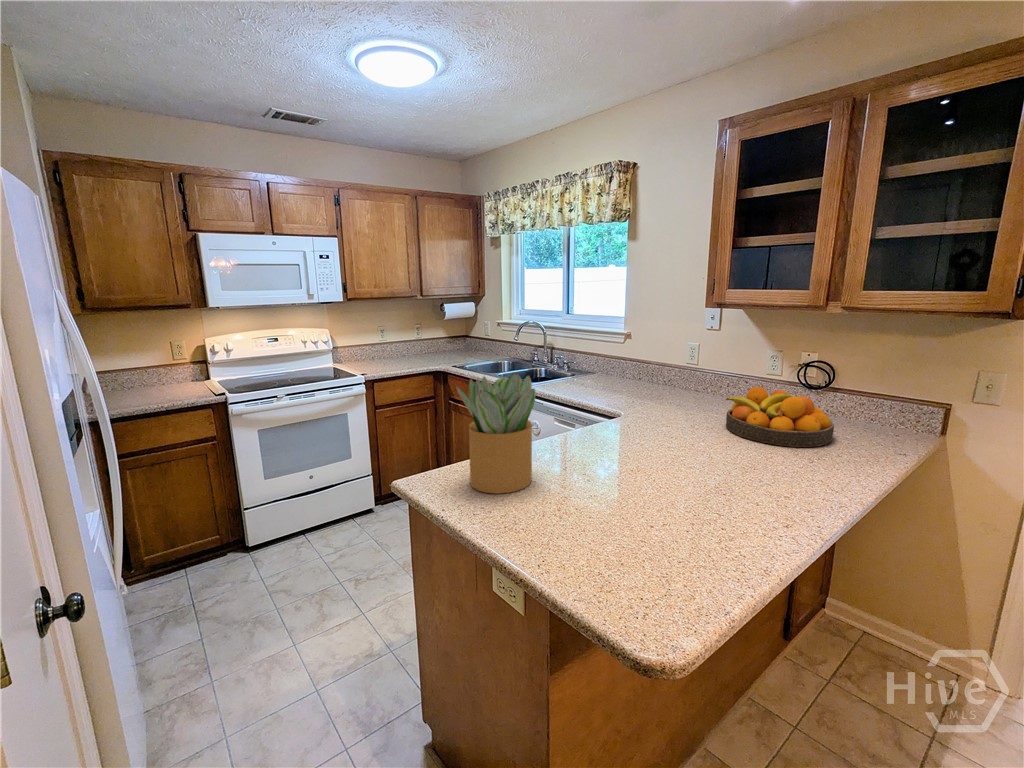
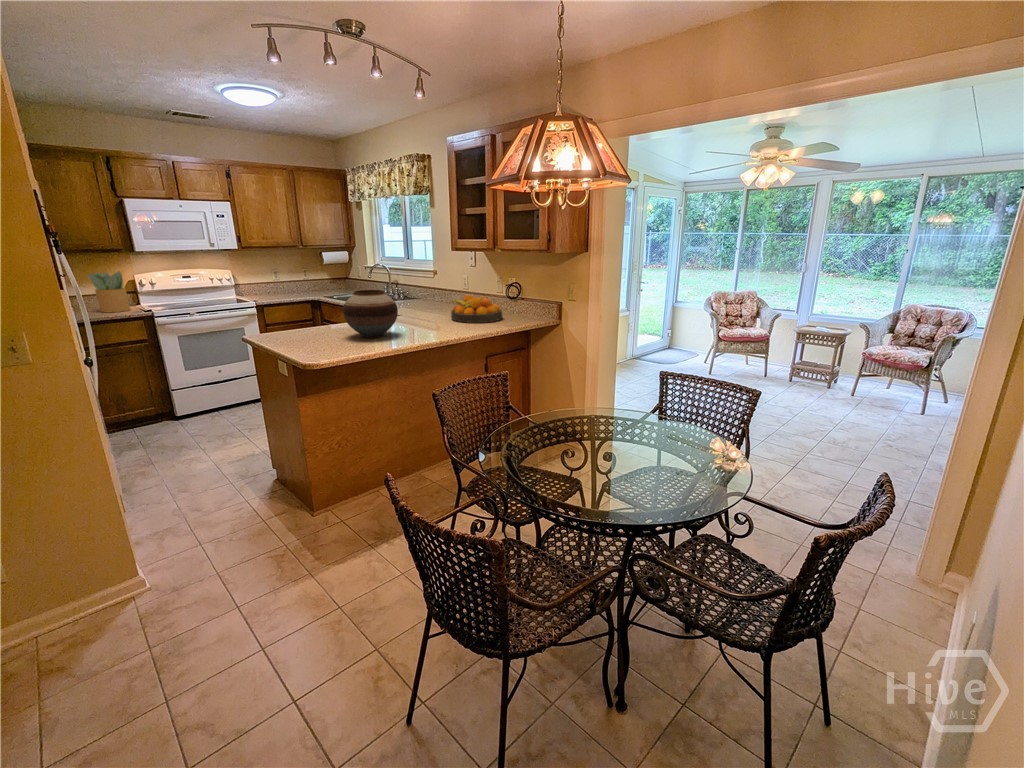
potted plant: present [457,374,535,494] -> present [88,271,130,312]
vase: none [602,397,720,504] -> present [343,290,398,338]

